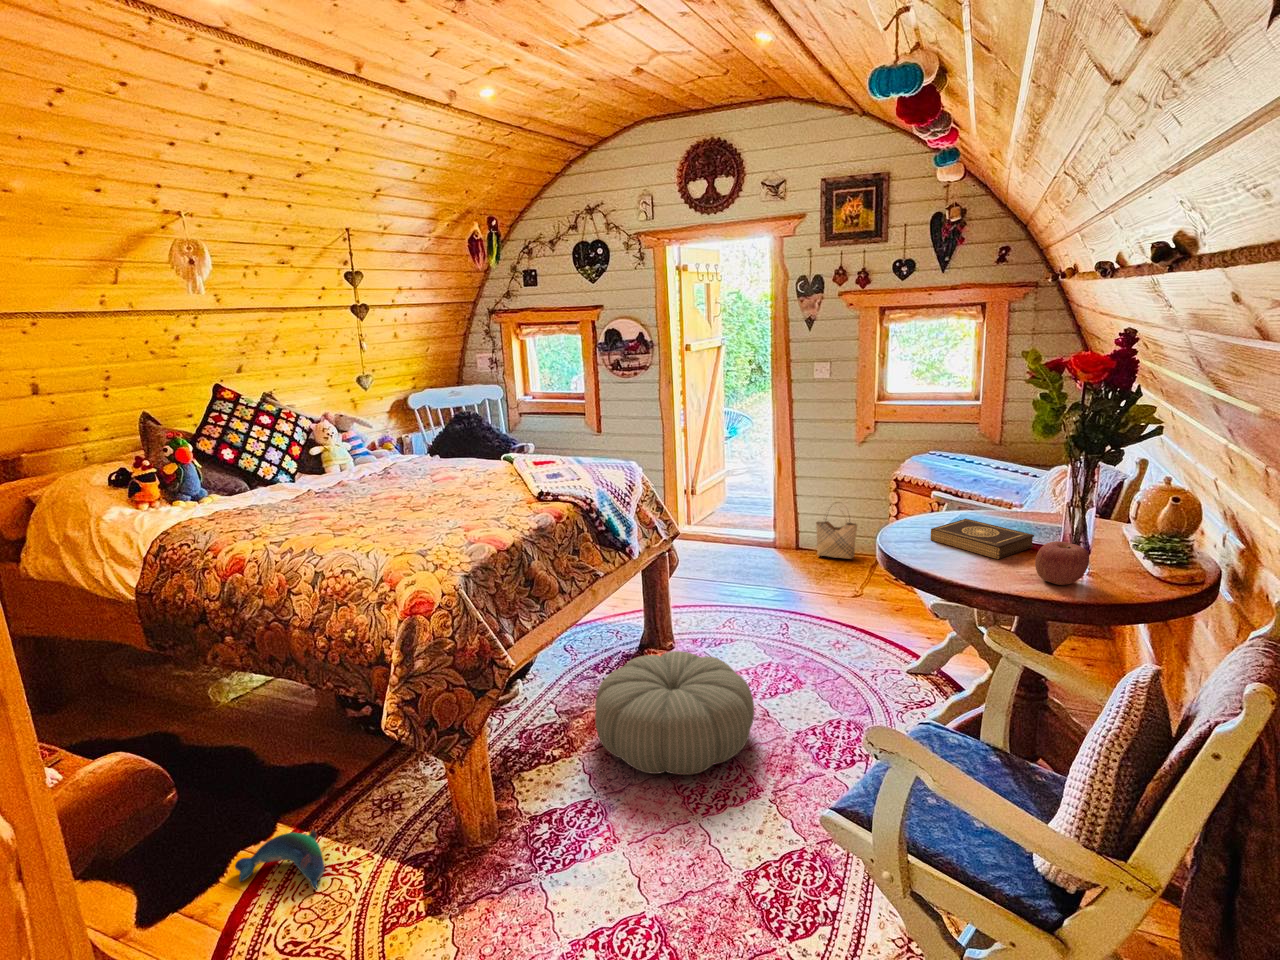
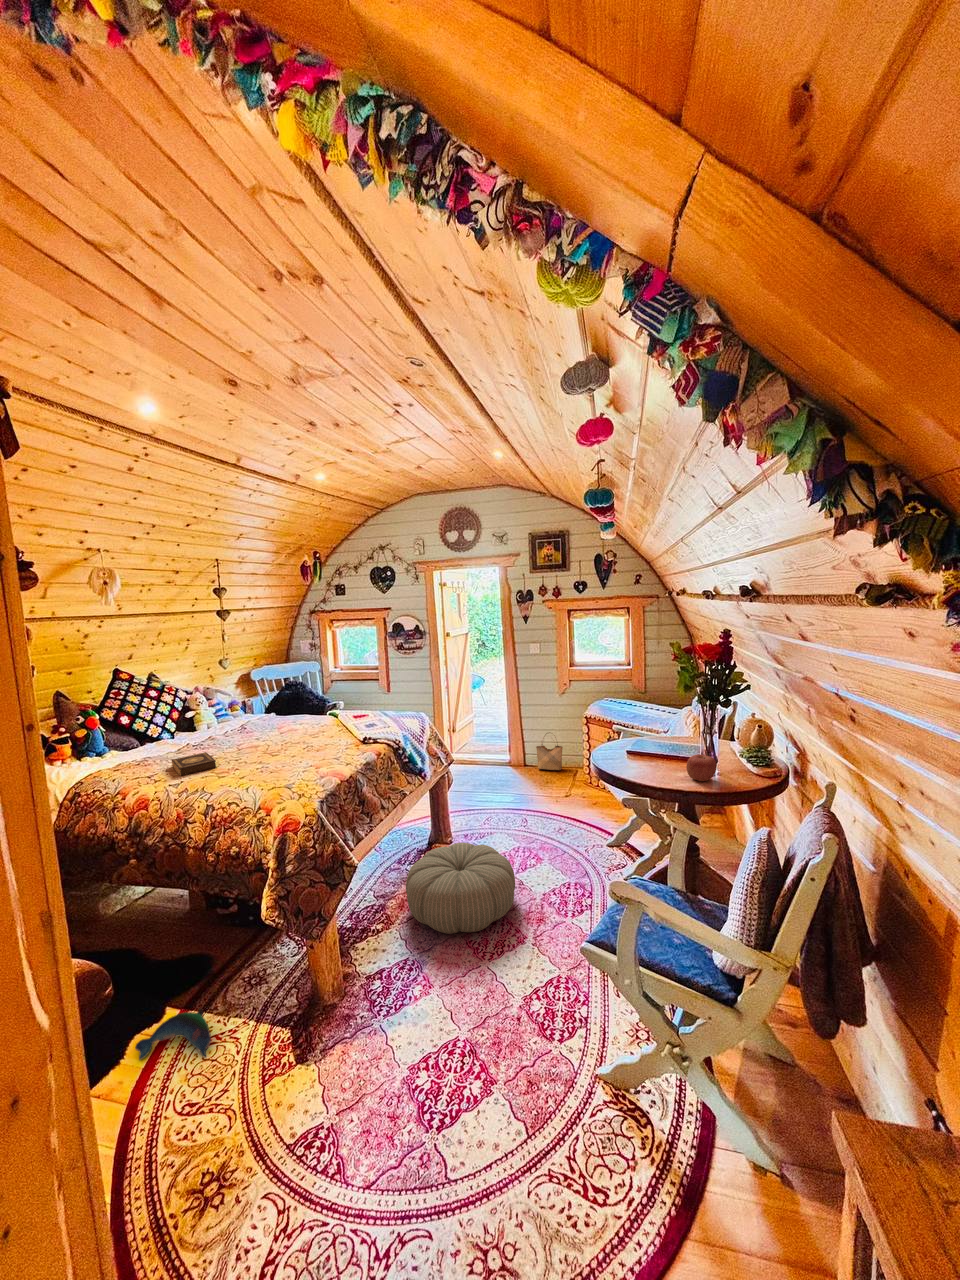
book: present [930,519,1034,559] -> present [172,752,216,776]

